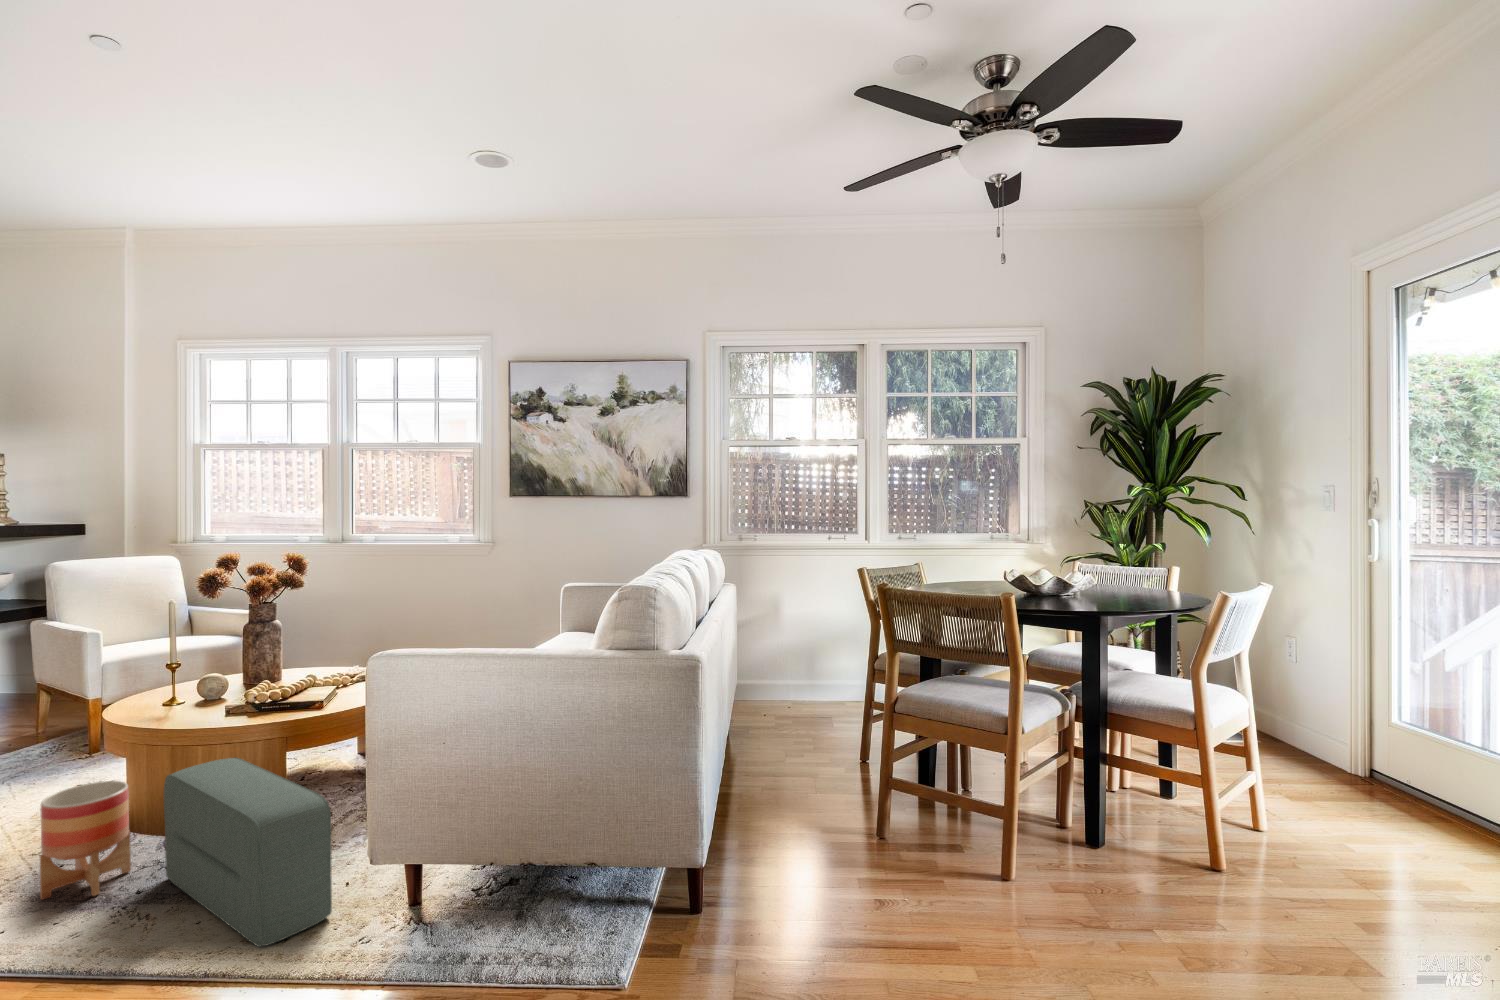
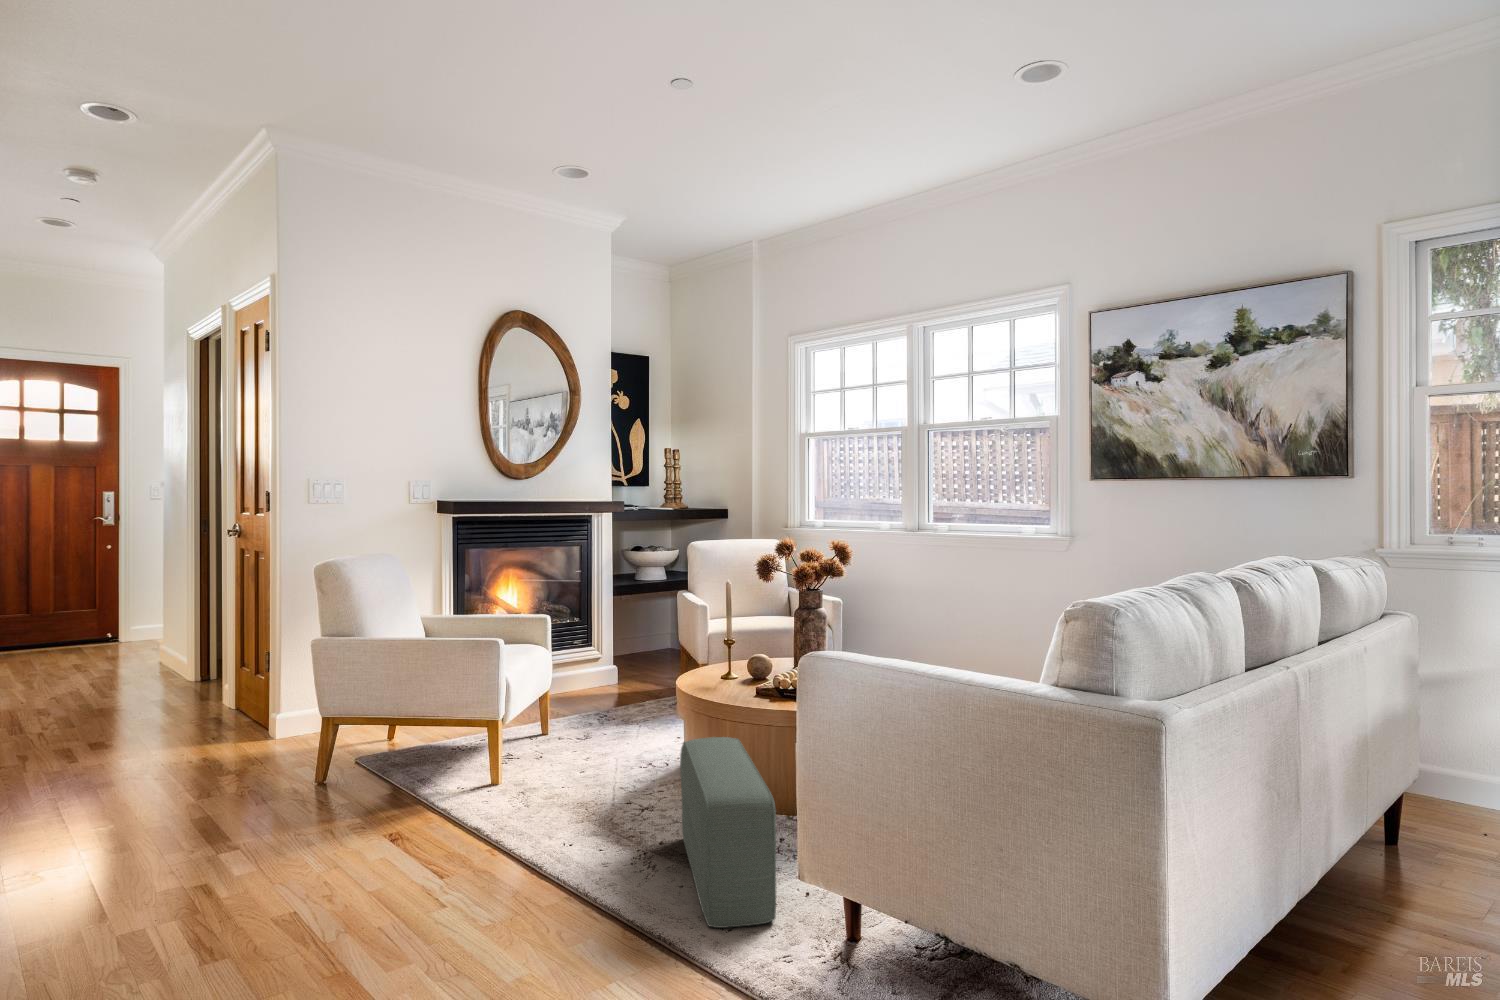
planter: present [40,781,131,900] -> none [606,736,667,835]

